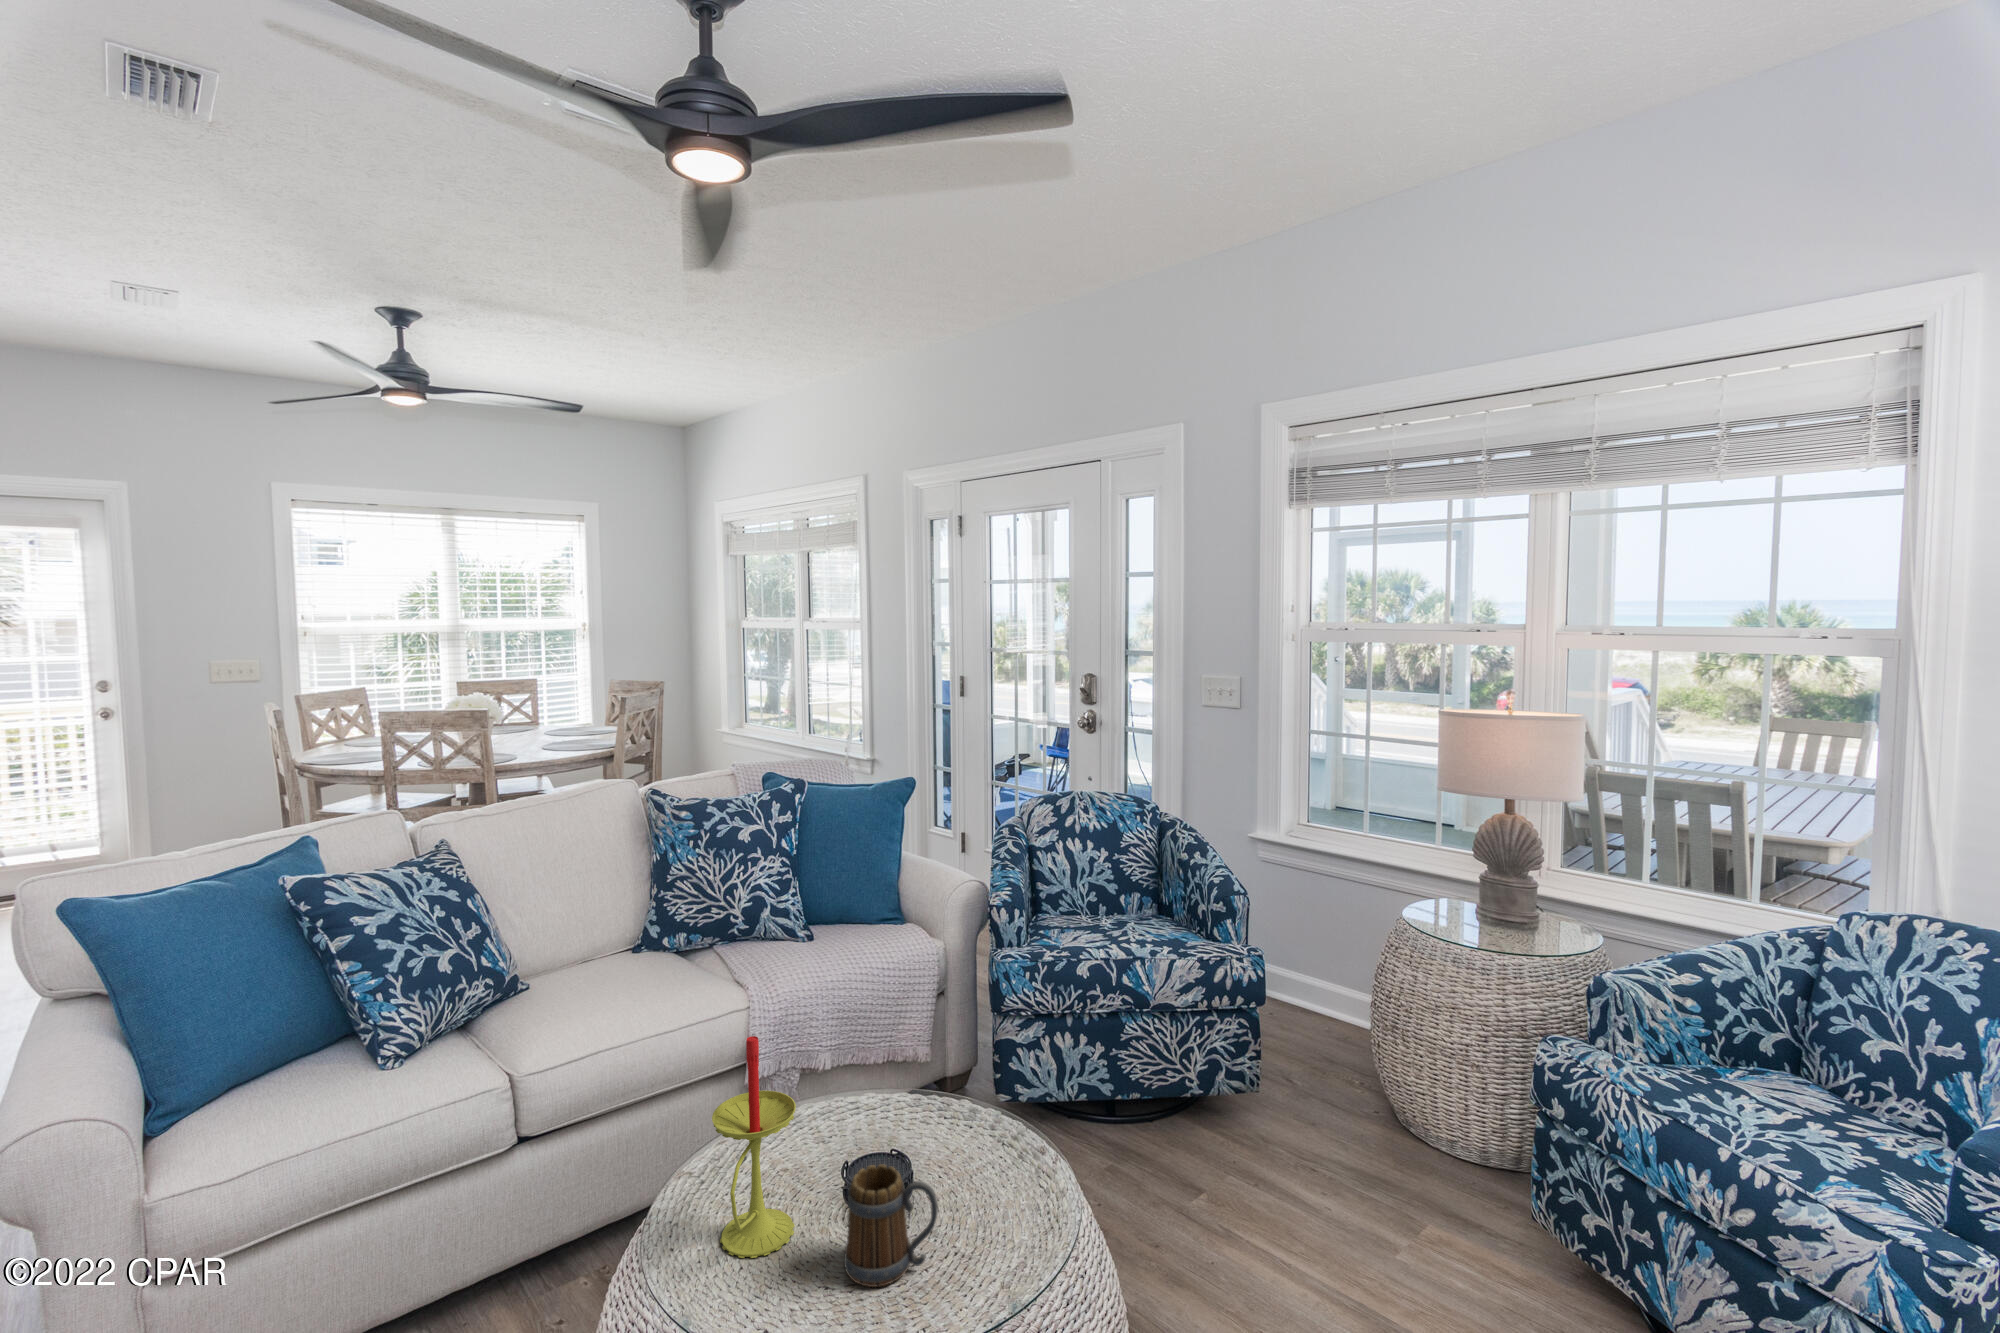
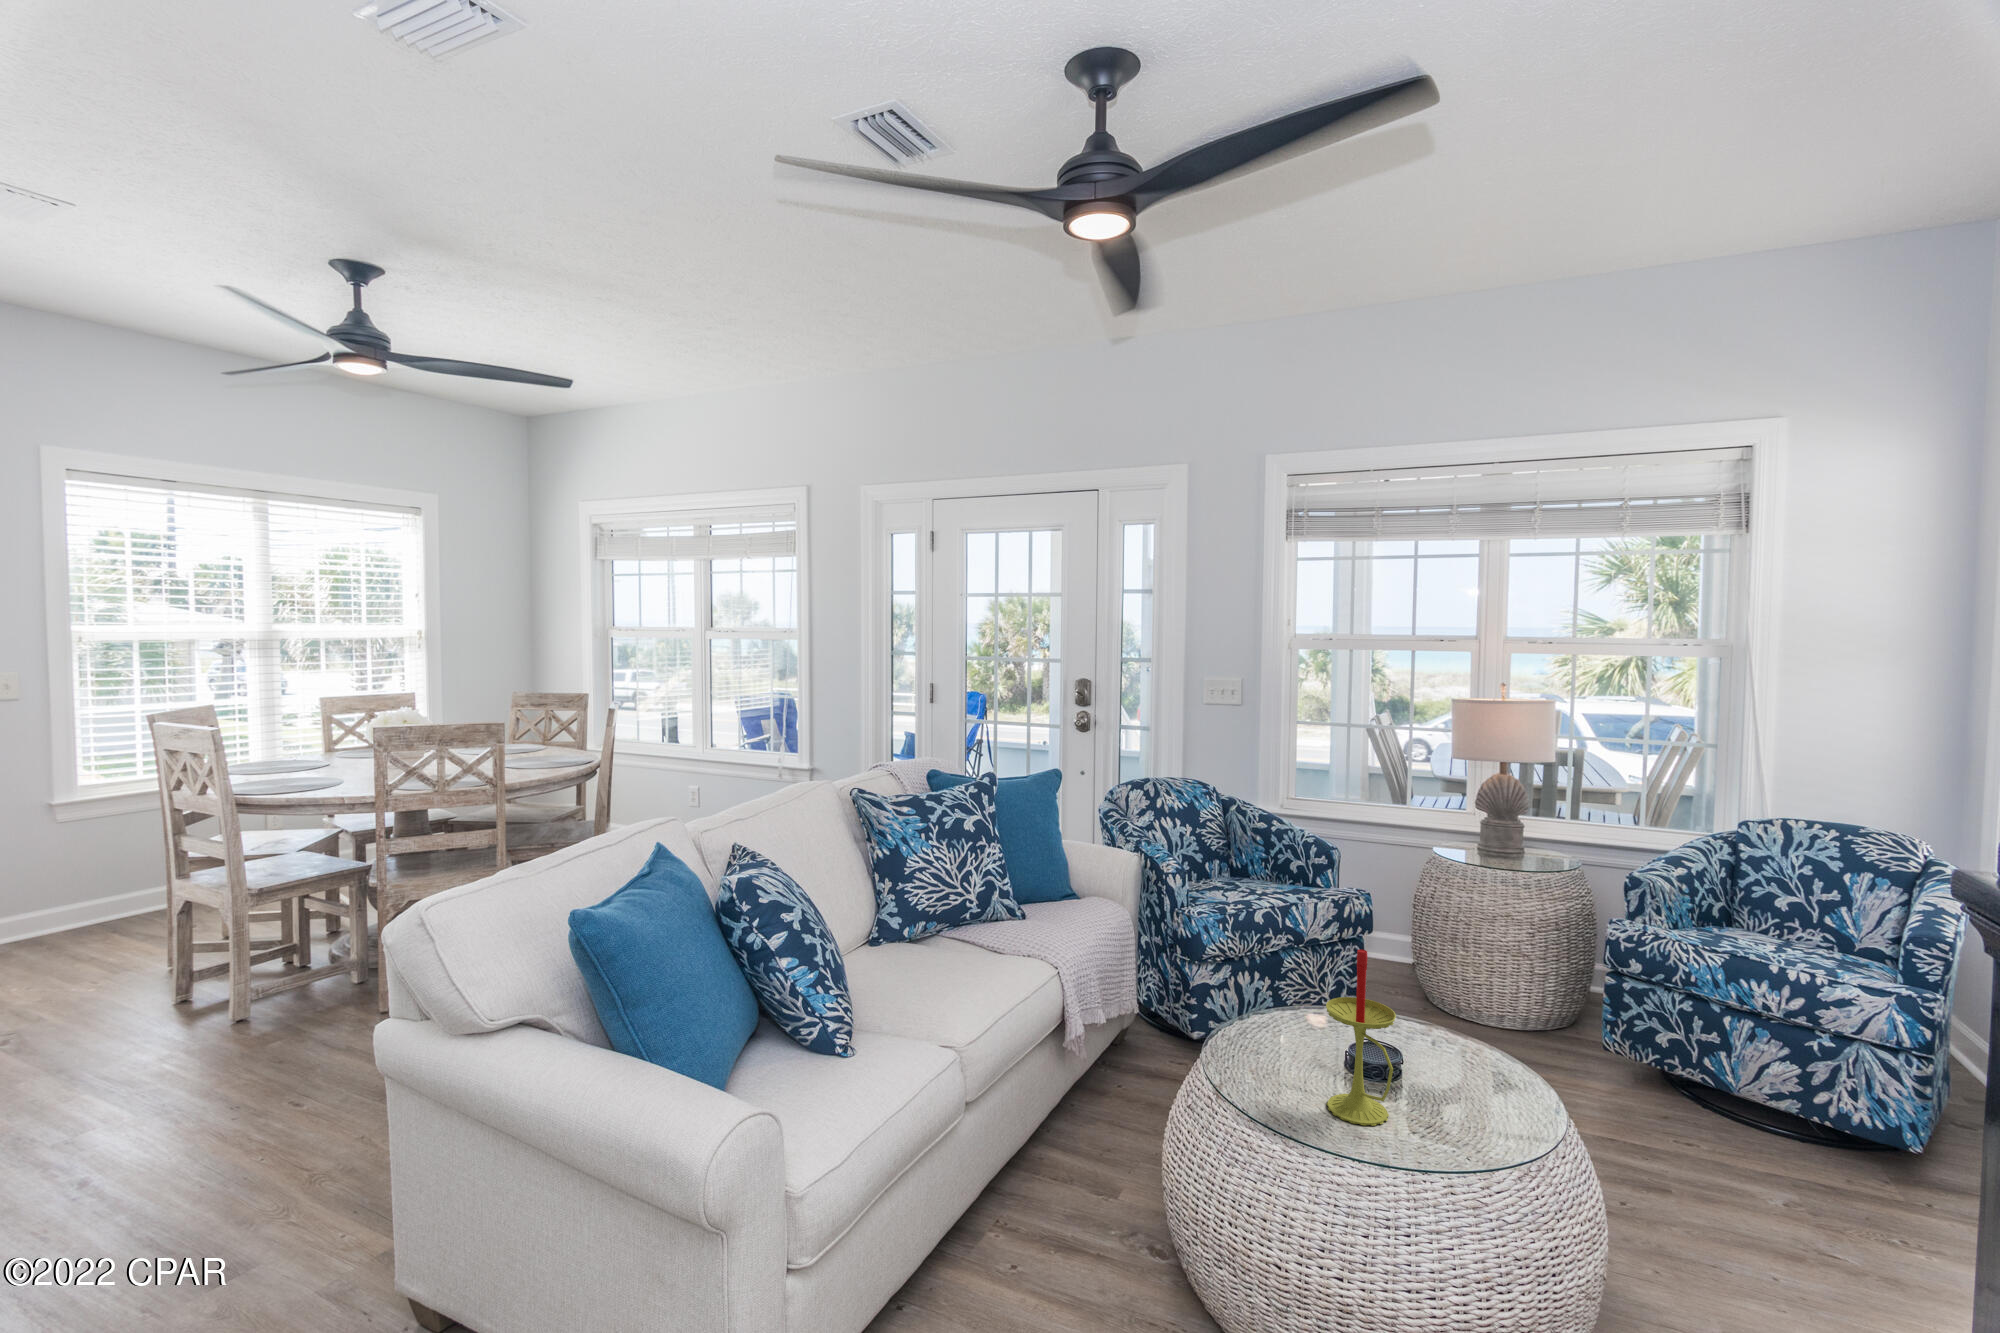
mug: present [844,1164,938,1287] -> none [1435,1035,1507,1123]

